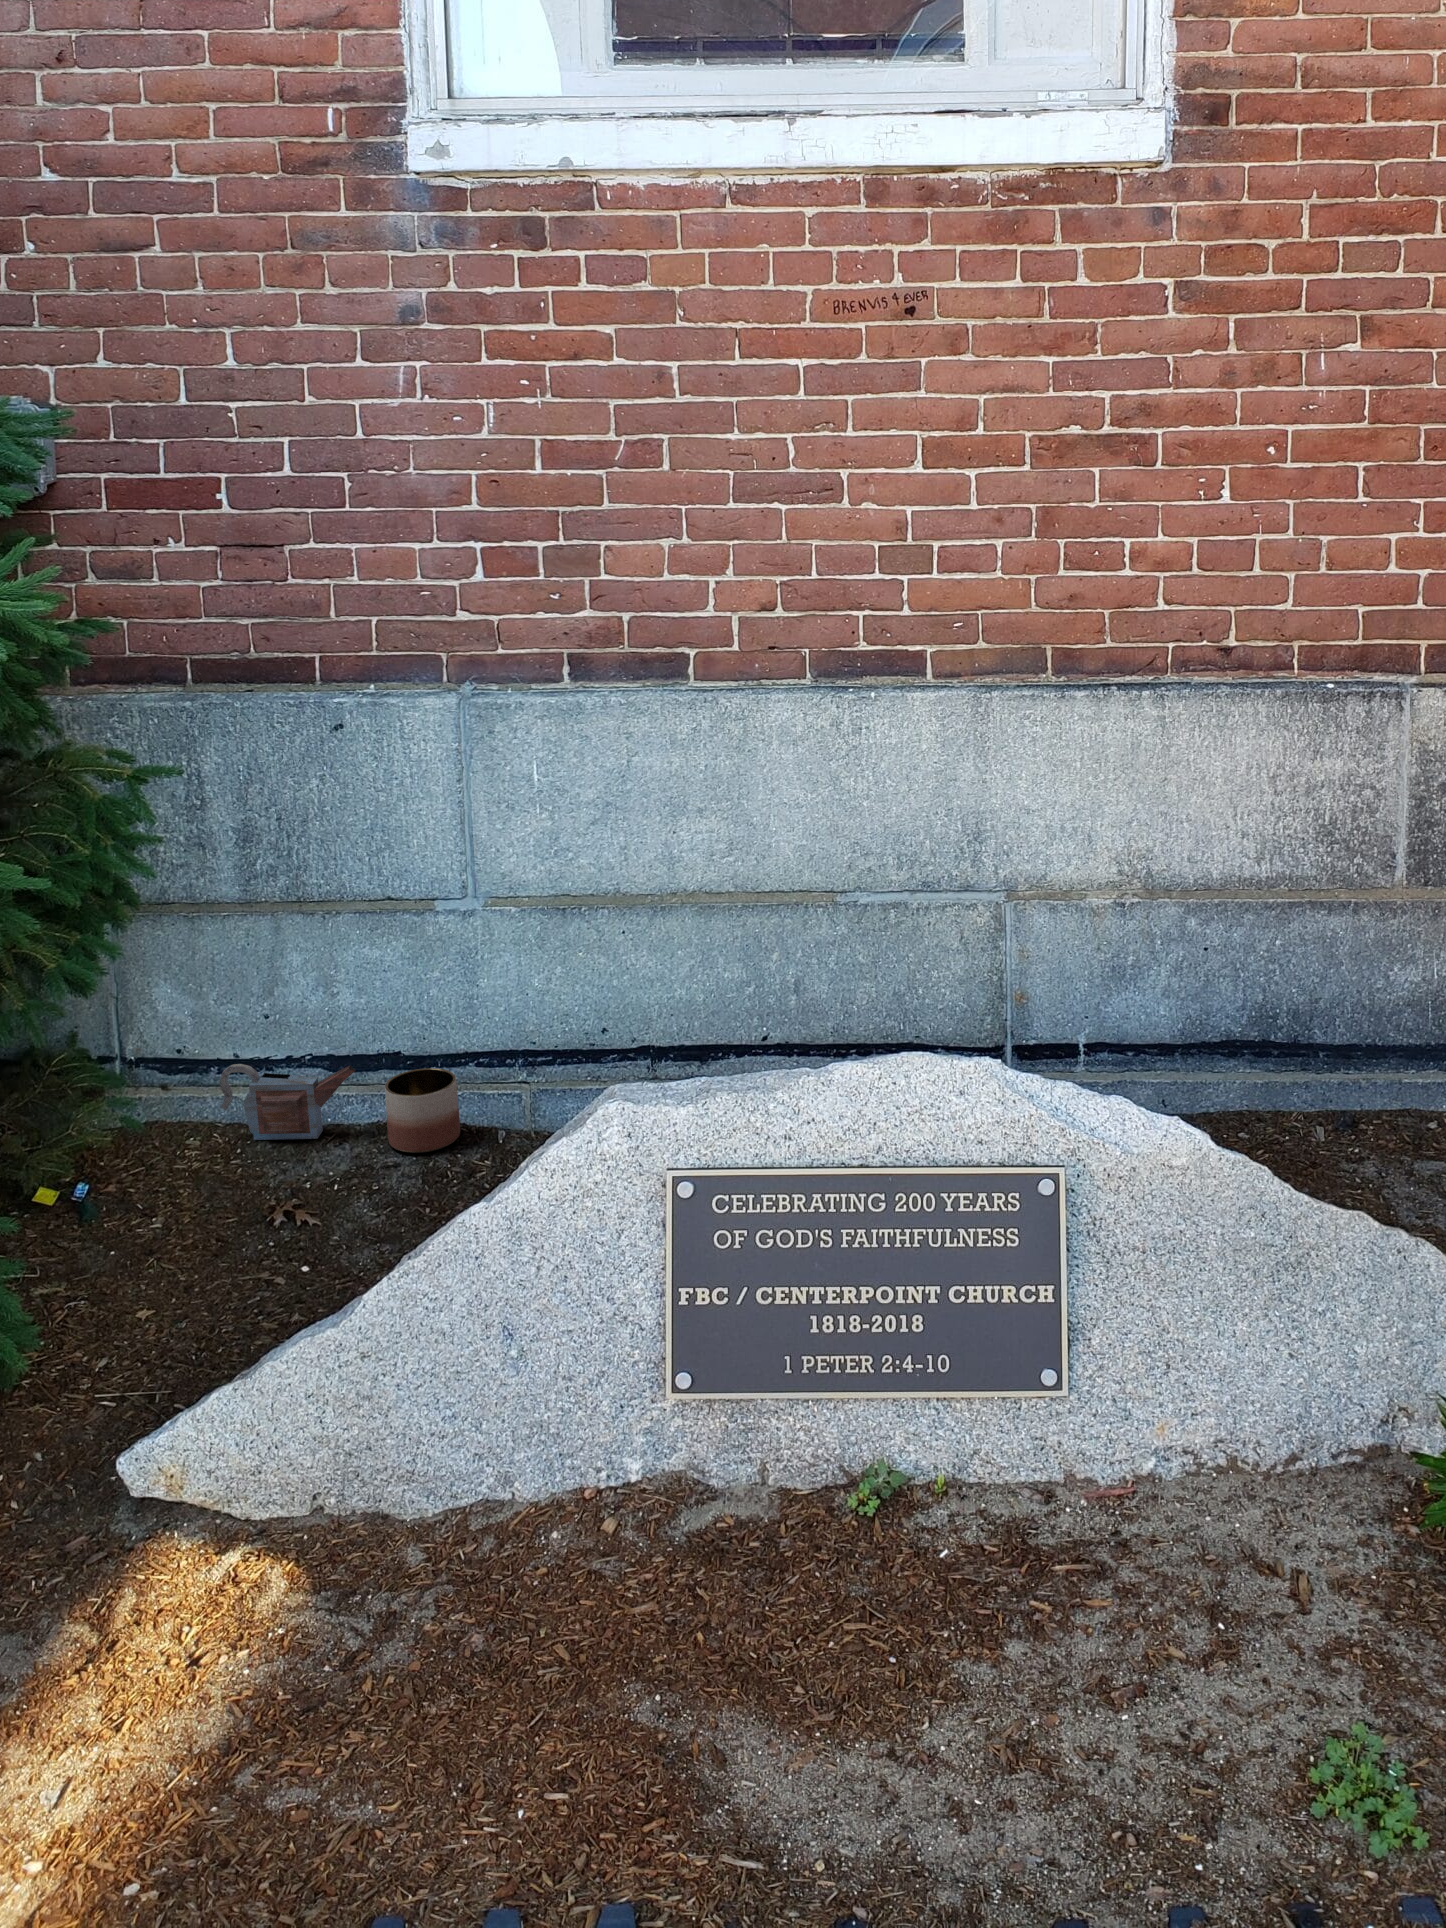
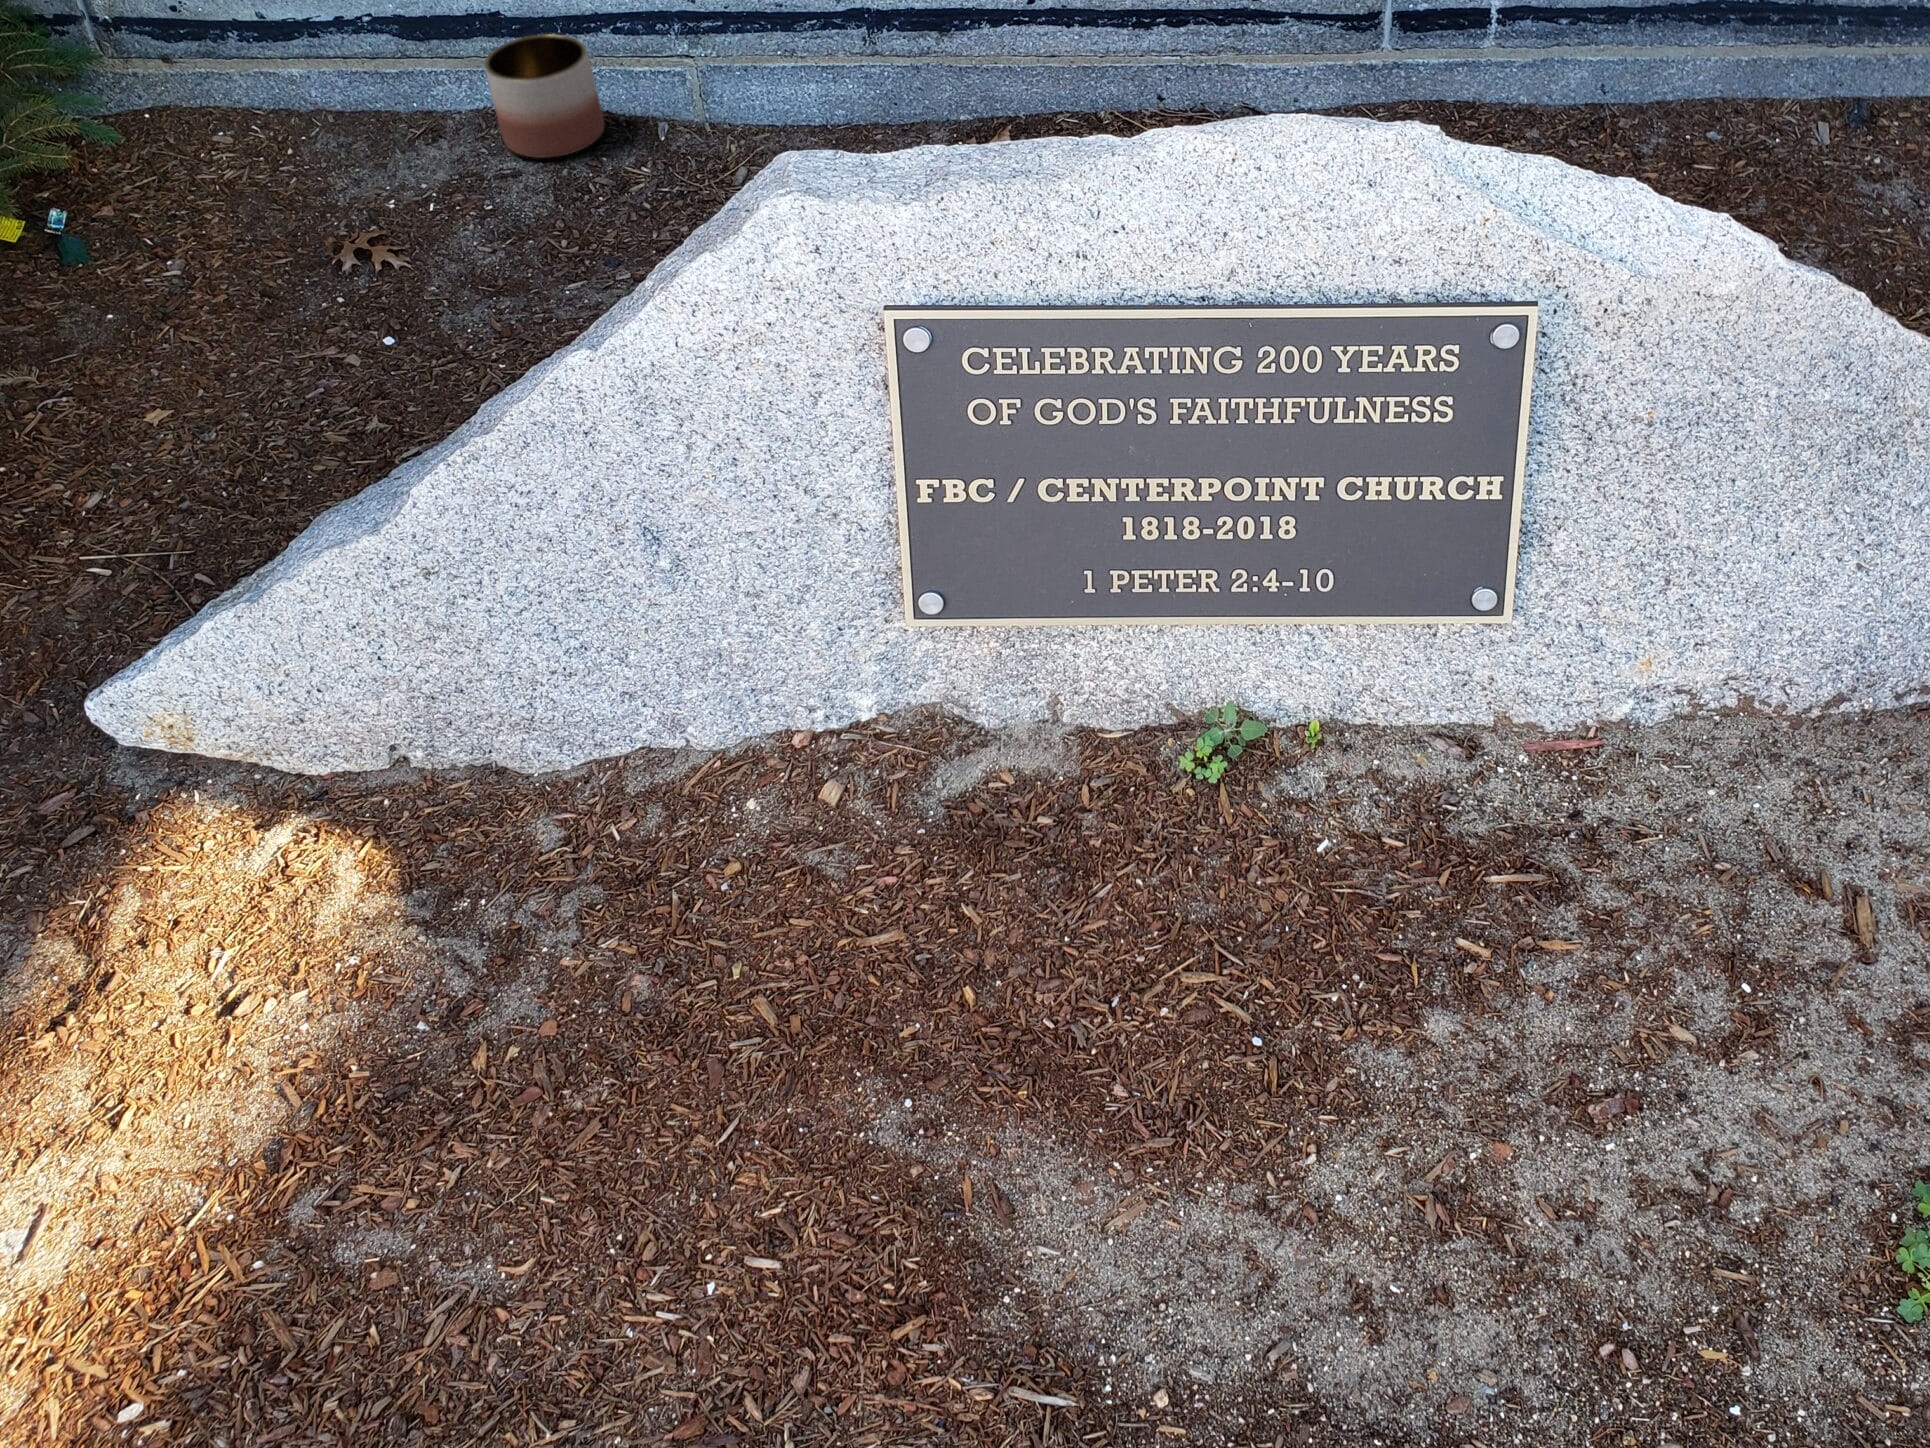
watering can: present [220,1064,356,1140] -> none [245,27,441,133]

